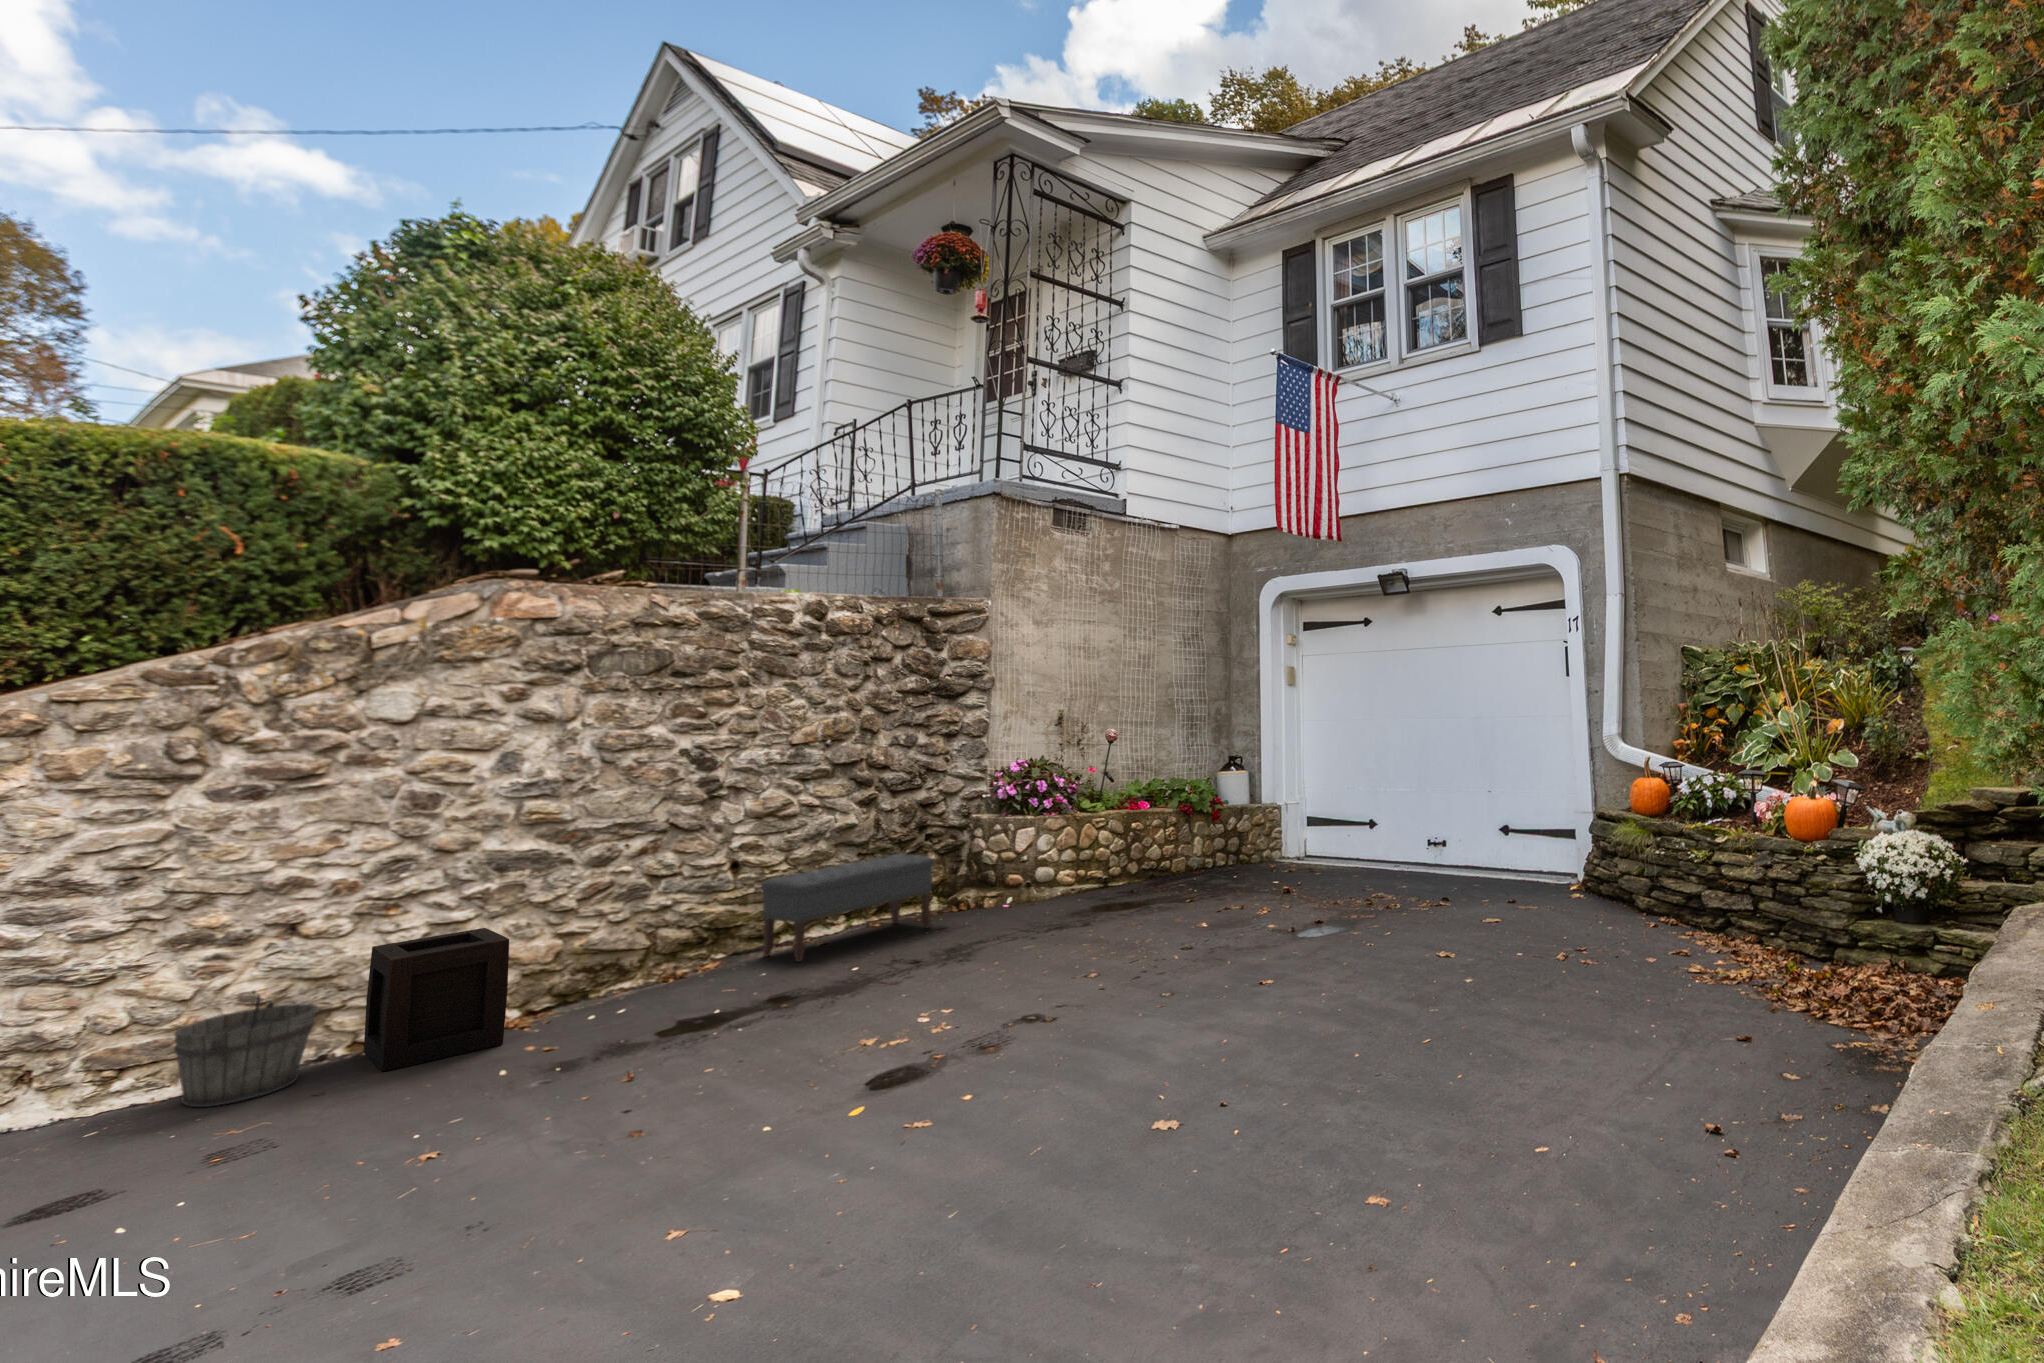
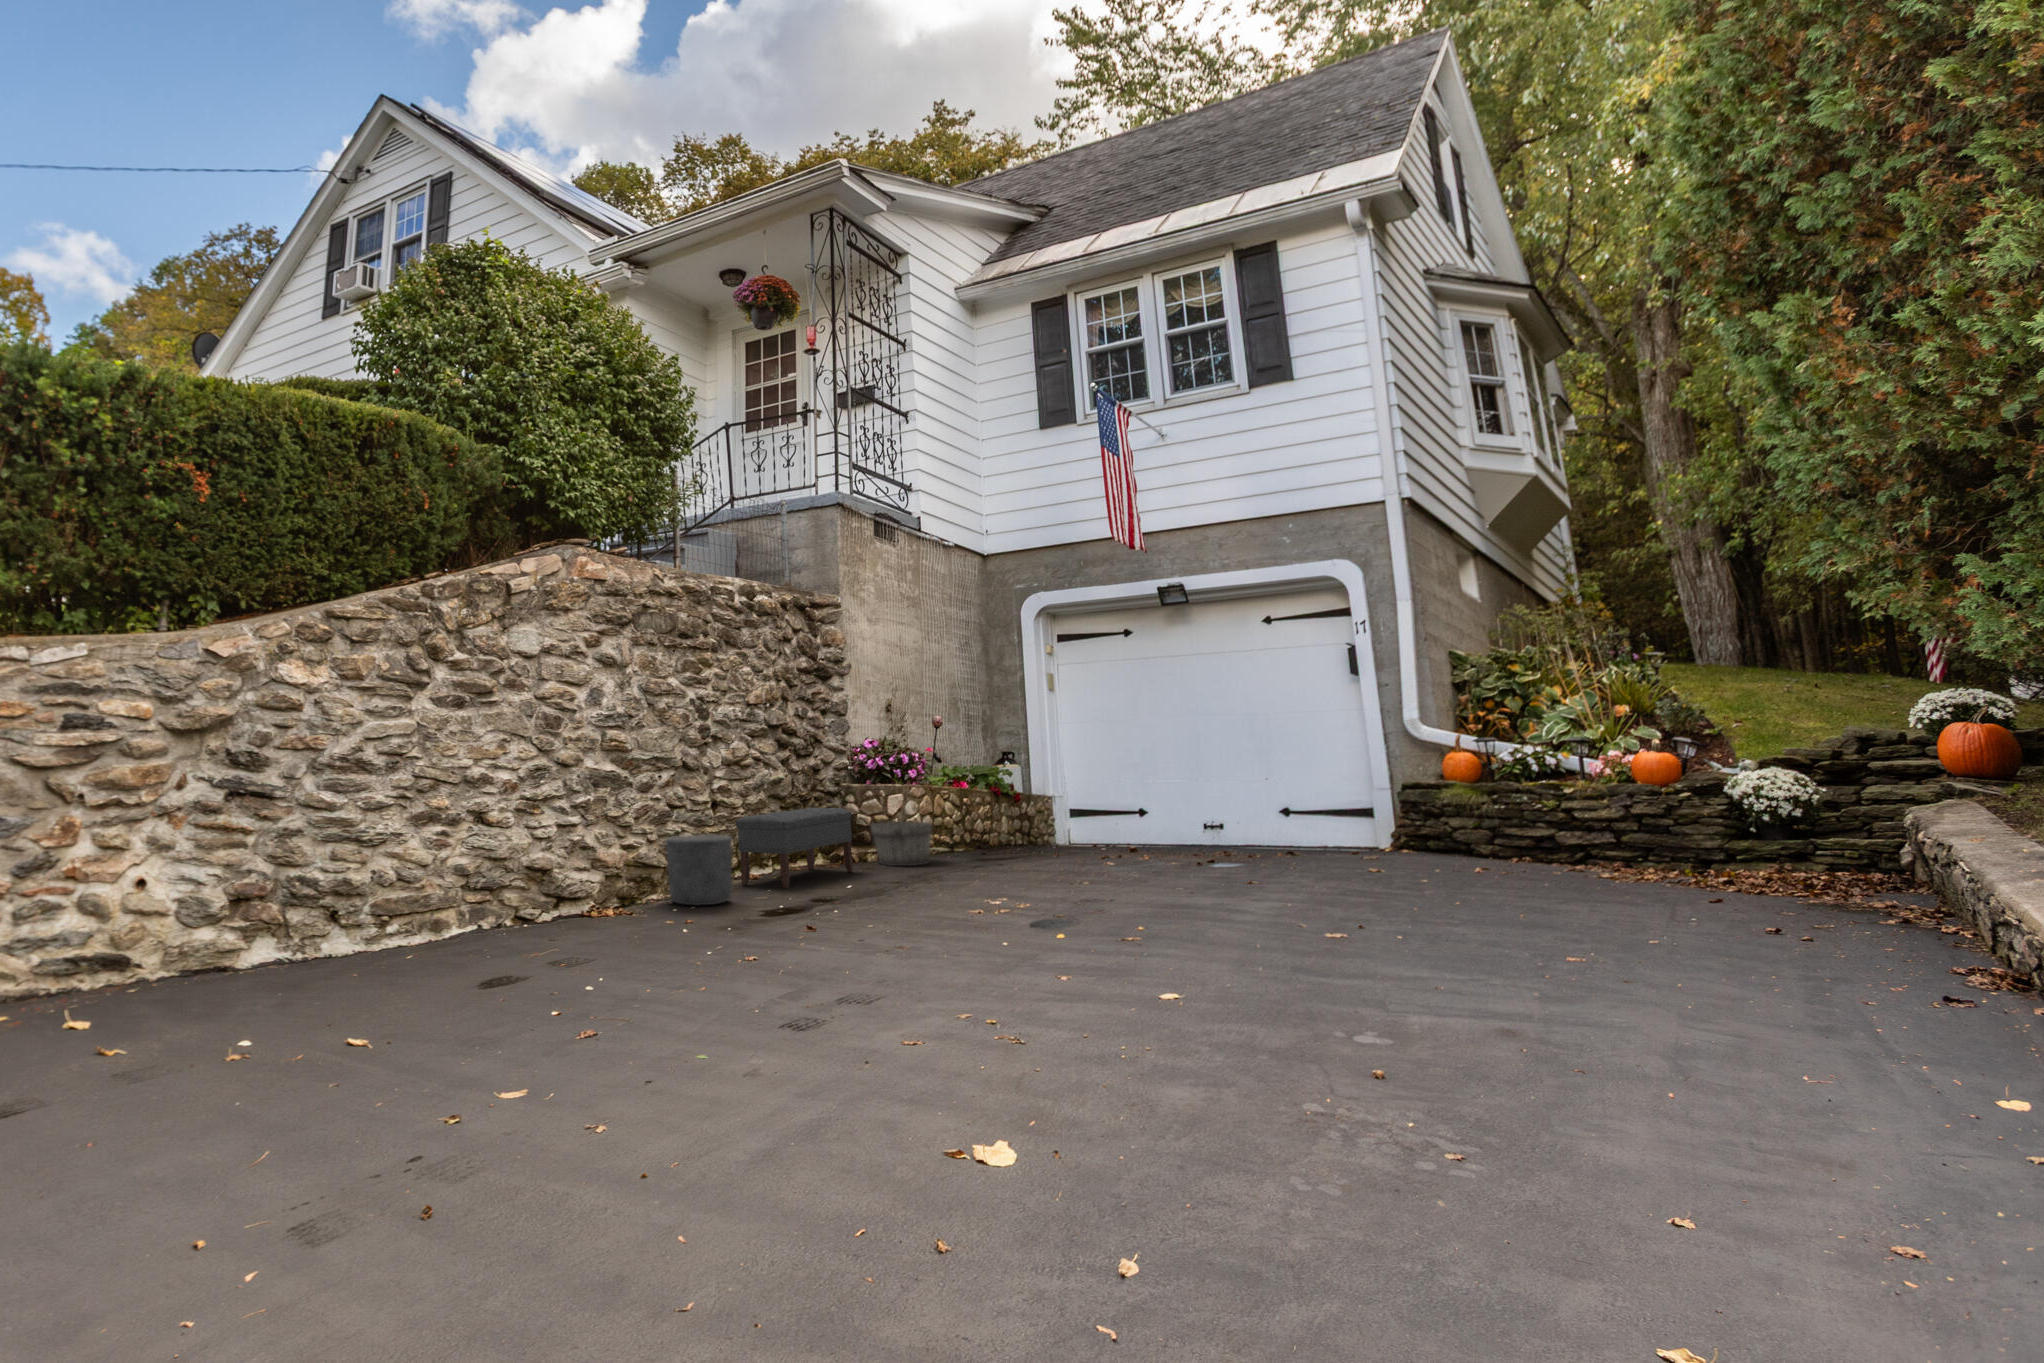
planter: none [613,910,698,1000] -> present [666,835,732,905]
wooden crate: present [364,928,509,1071] -> none [529,833,650,938]
wooden bucket: present [174,991,317,1107] -> present [871,811,932,866]

